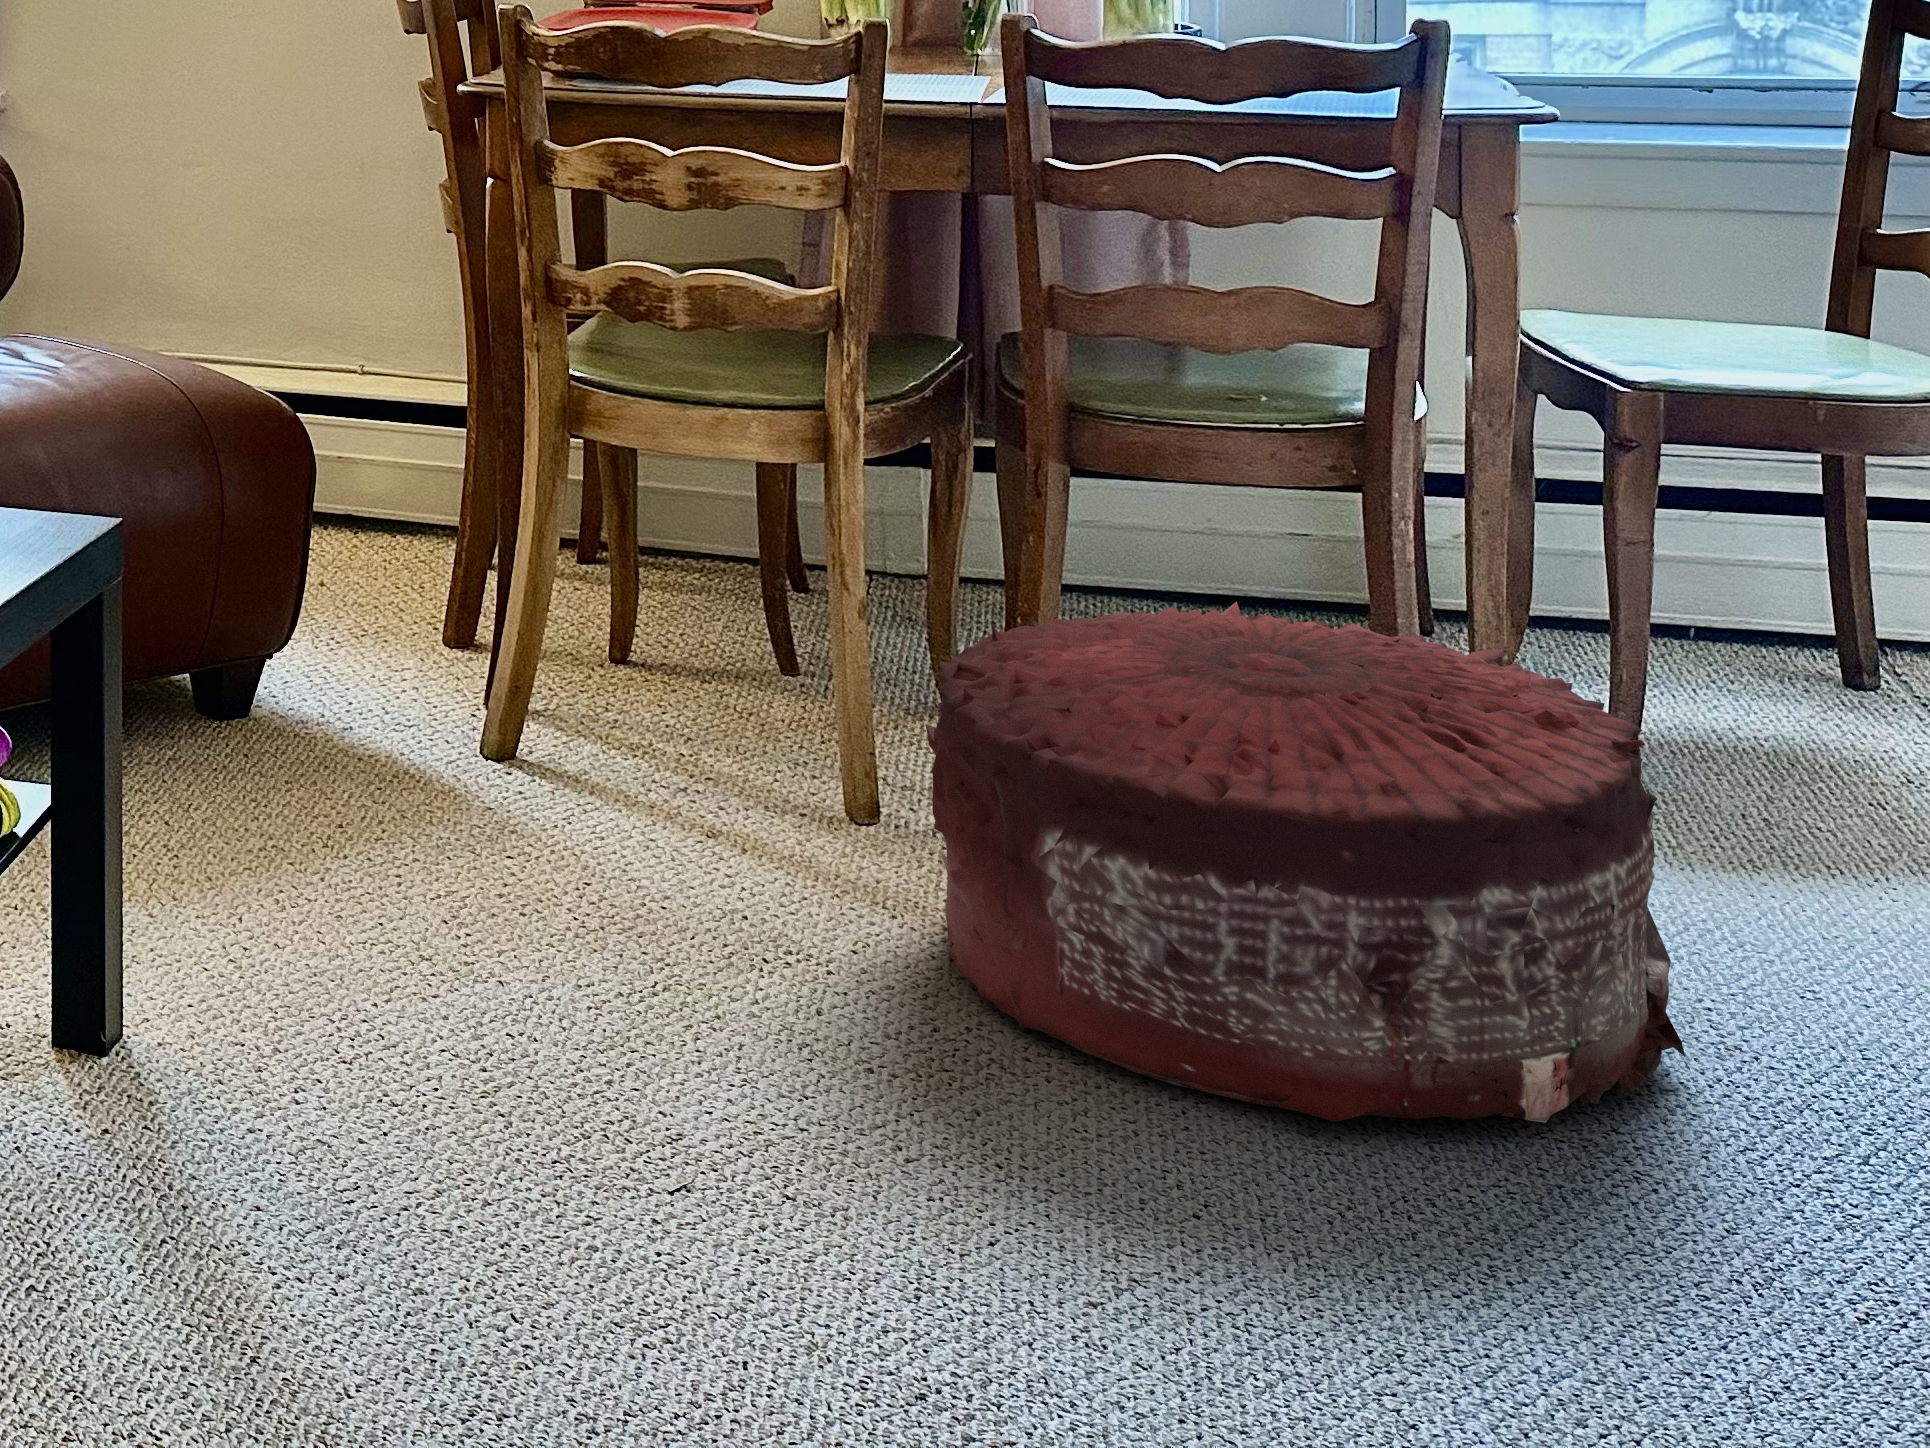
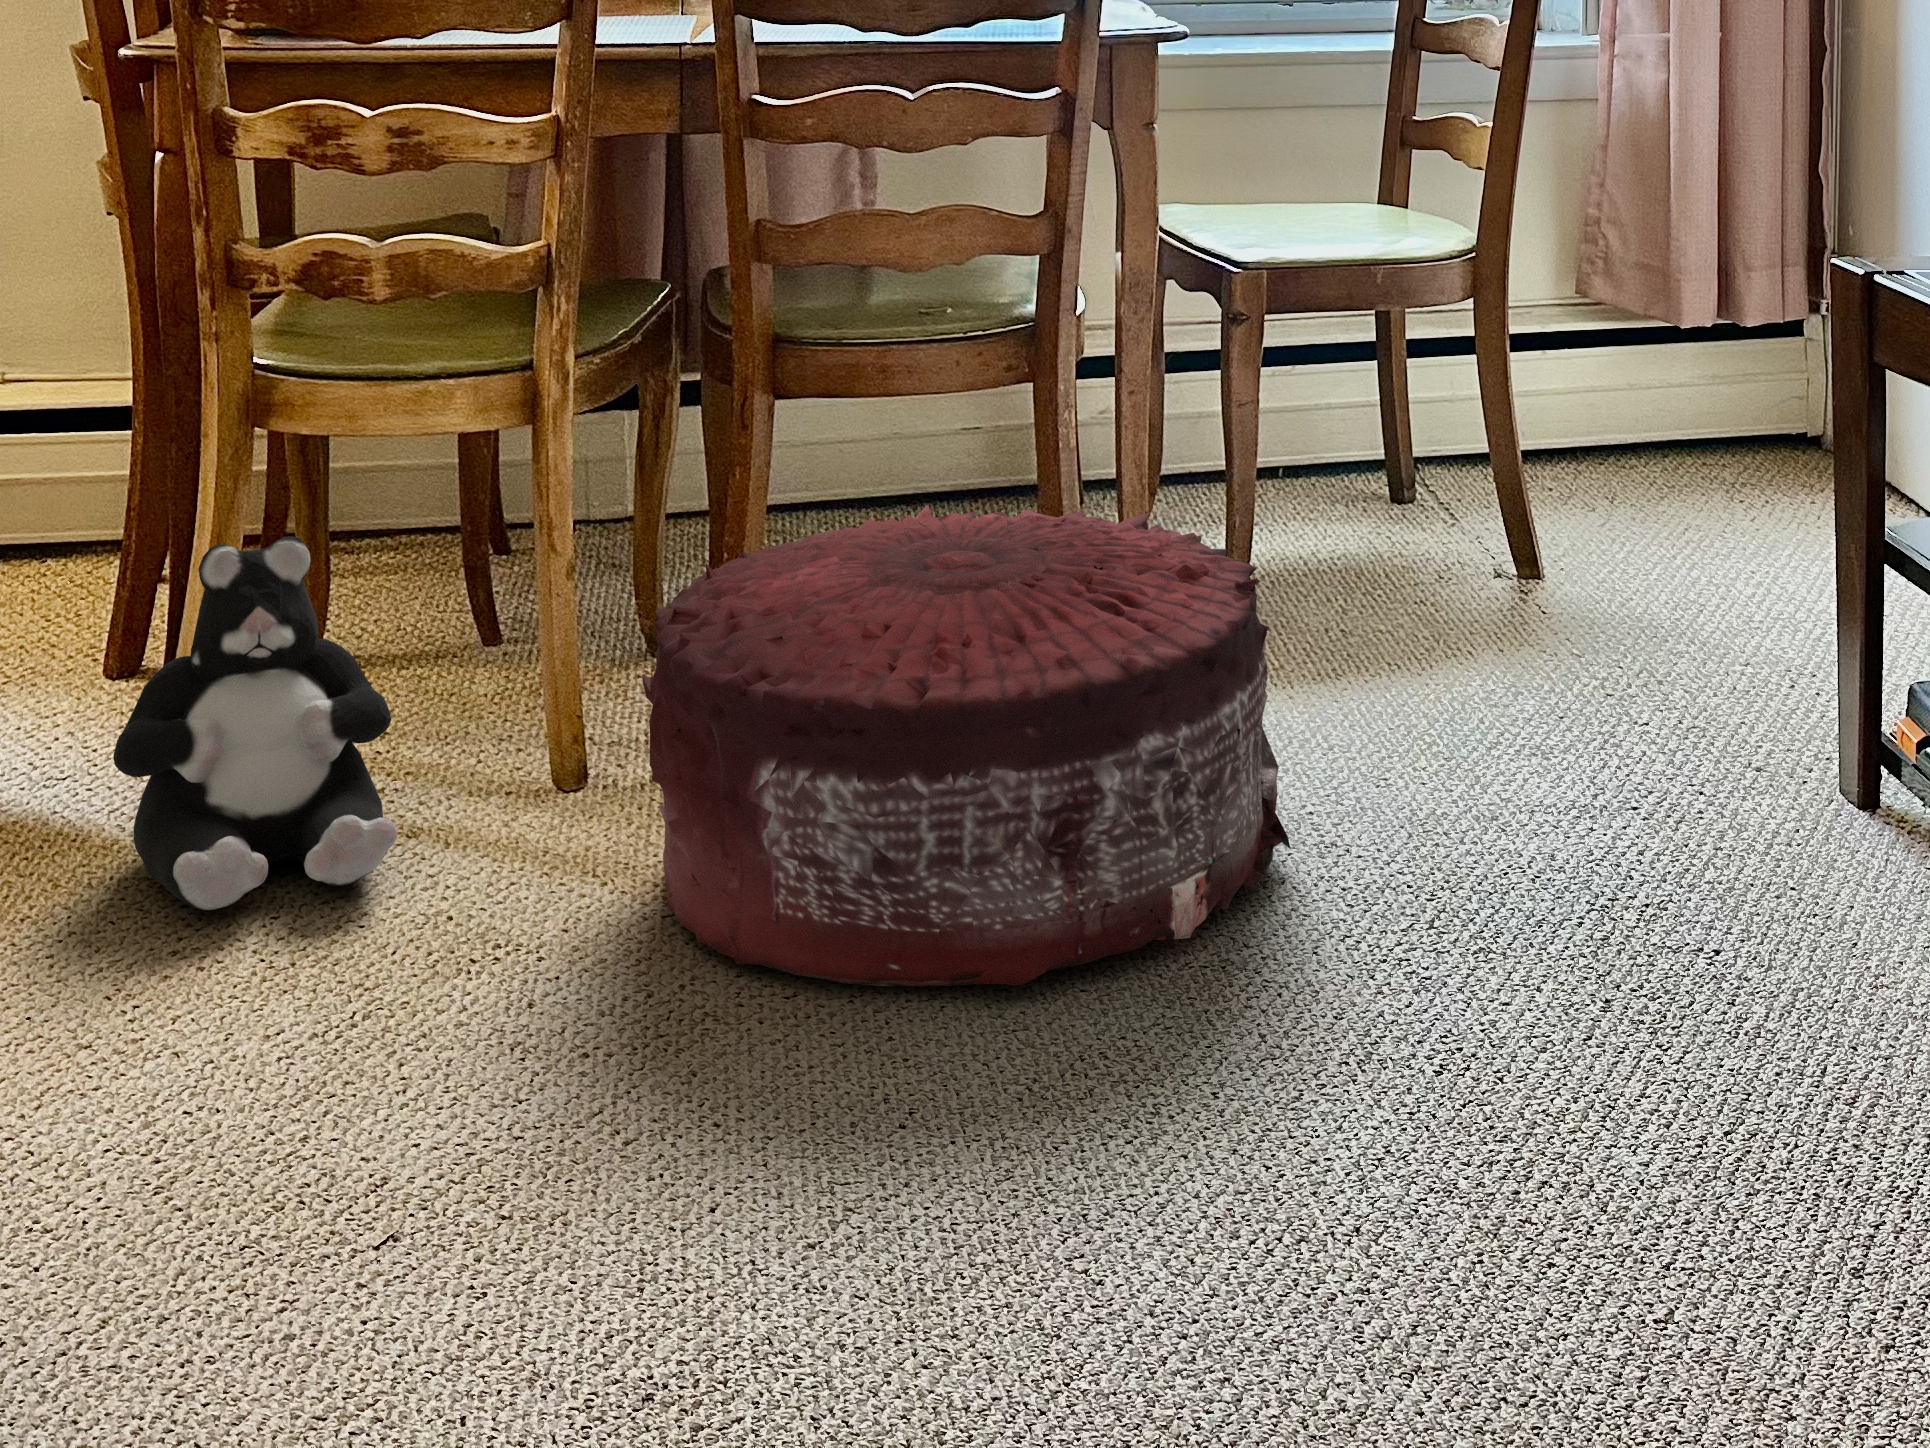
plush toy: none [450,539,692,867] -> present [113,536,398,910]

